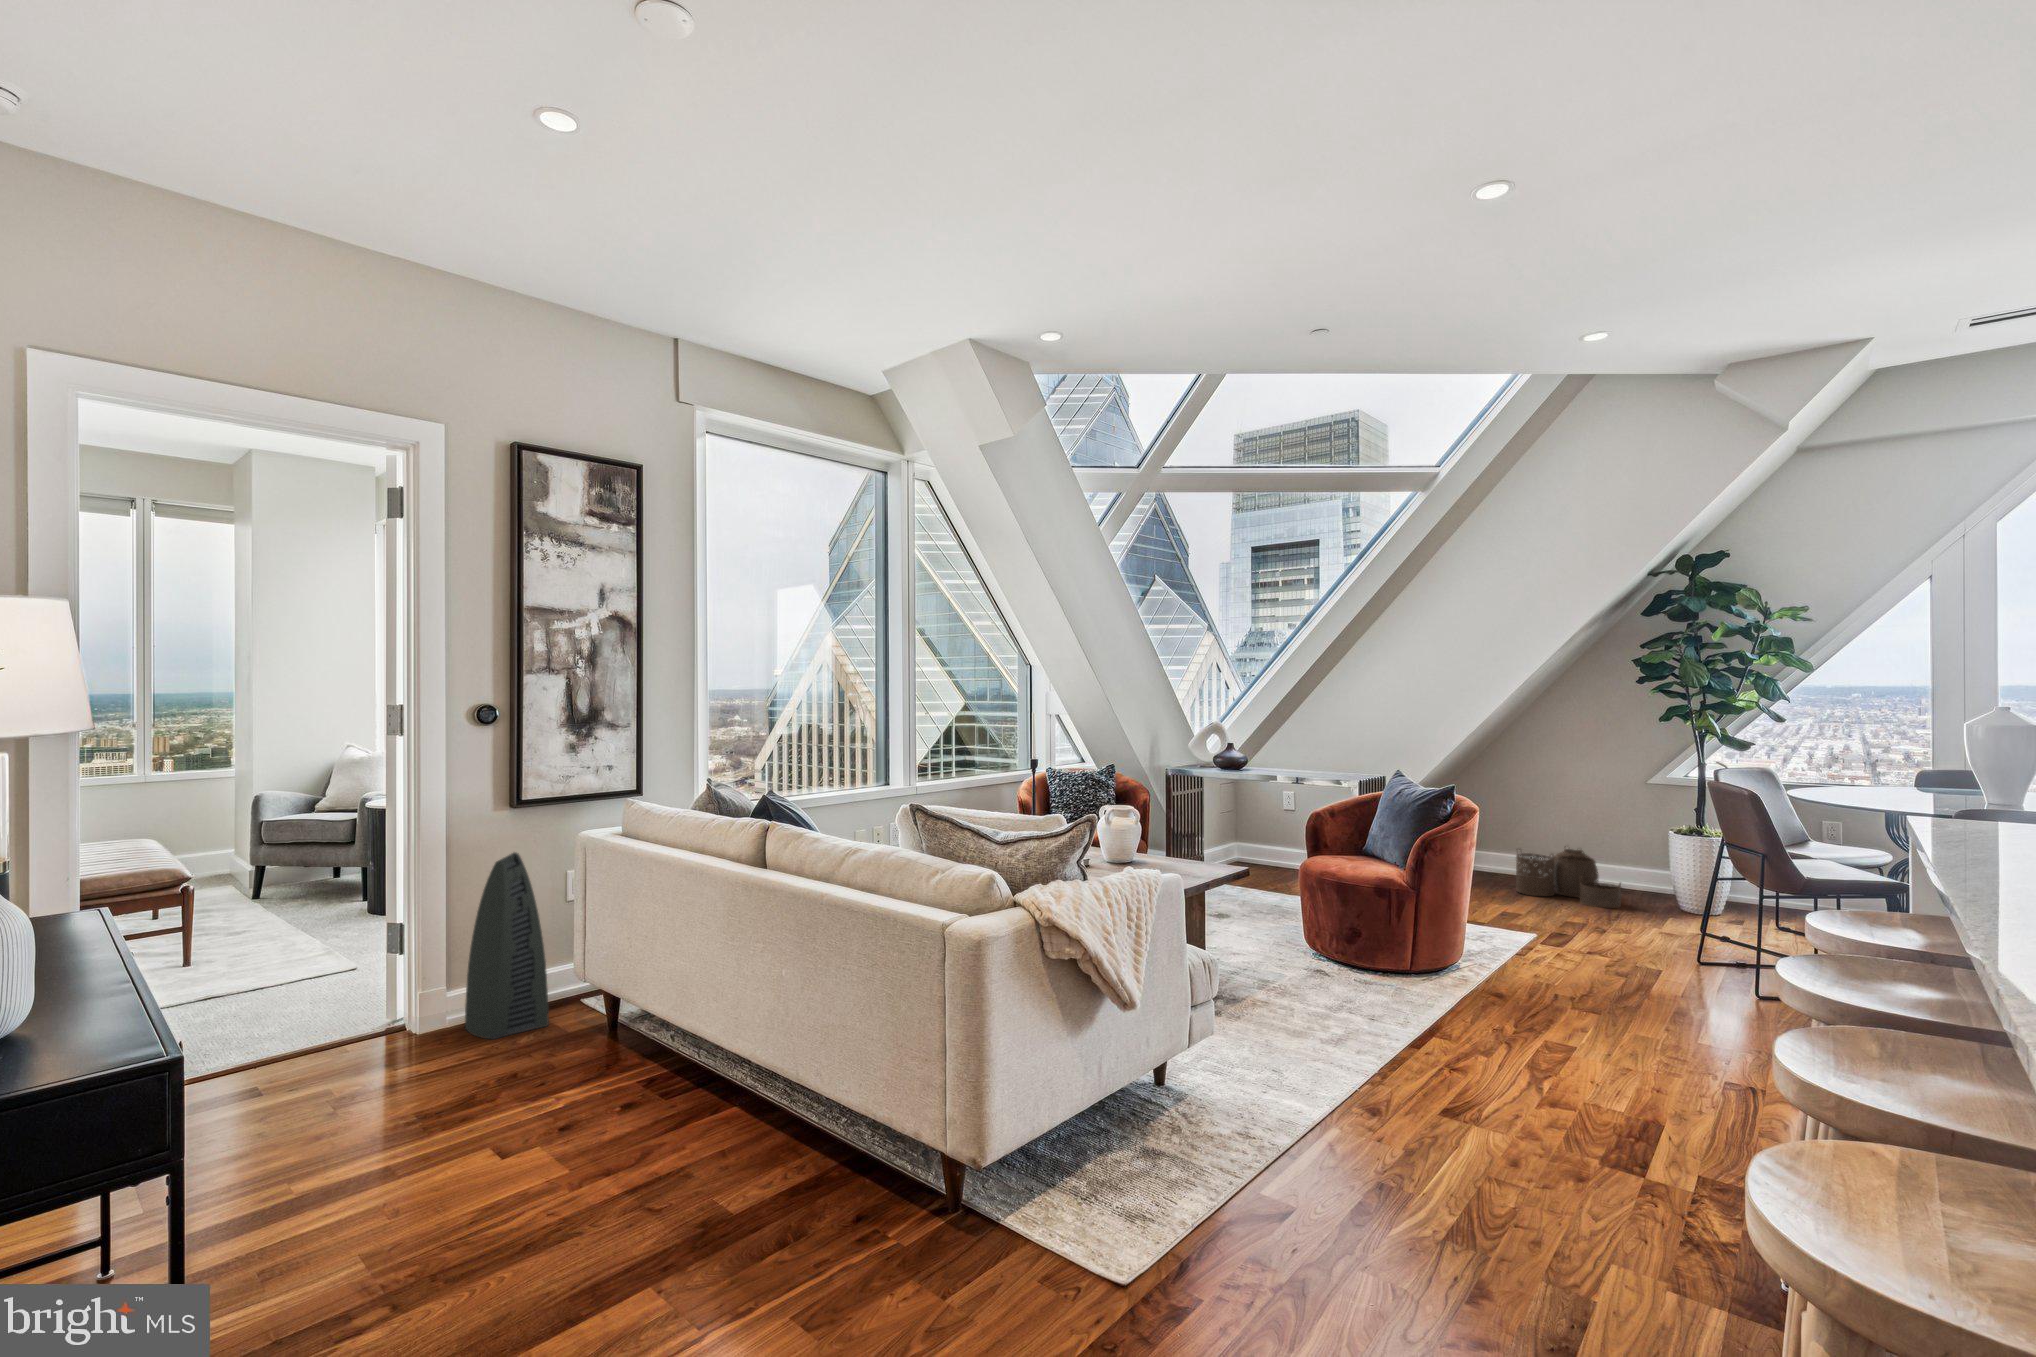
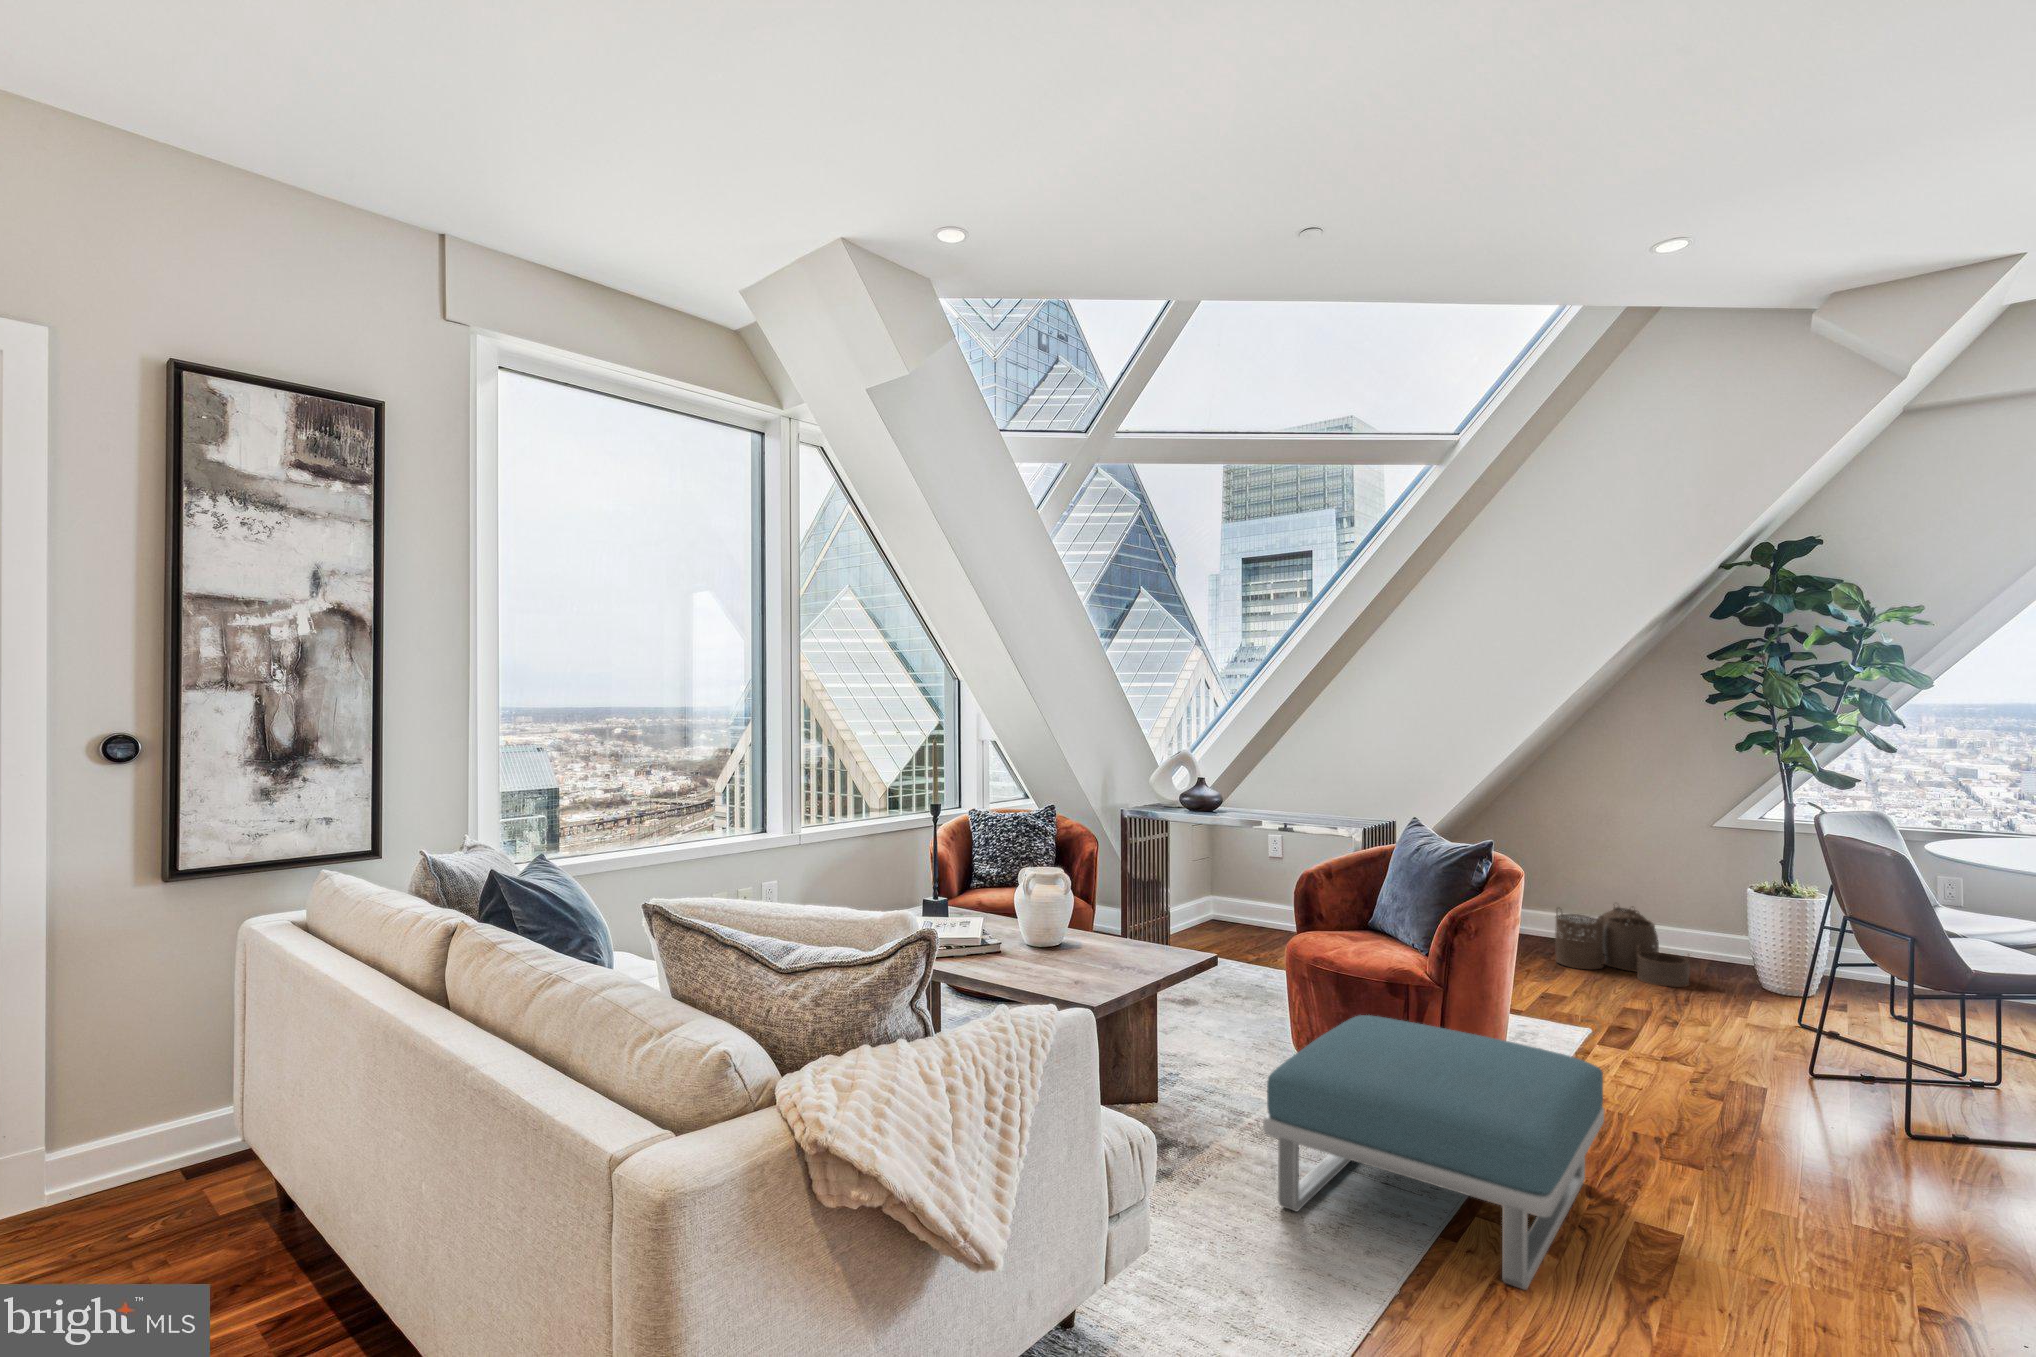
air purifier: present [465,852,549,1039] -> none [62,949,195,1234]
footstool: none [1287,908,1529,1073] -> present [1263,1015,1604,1290]

